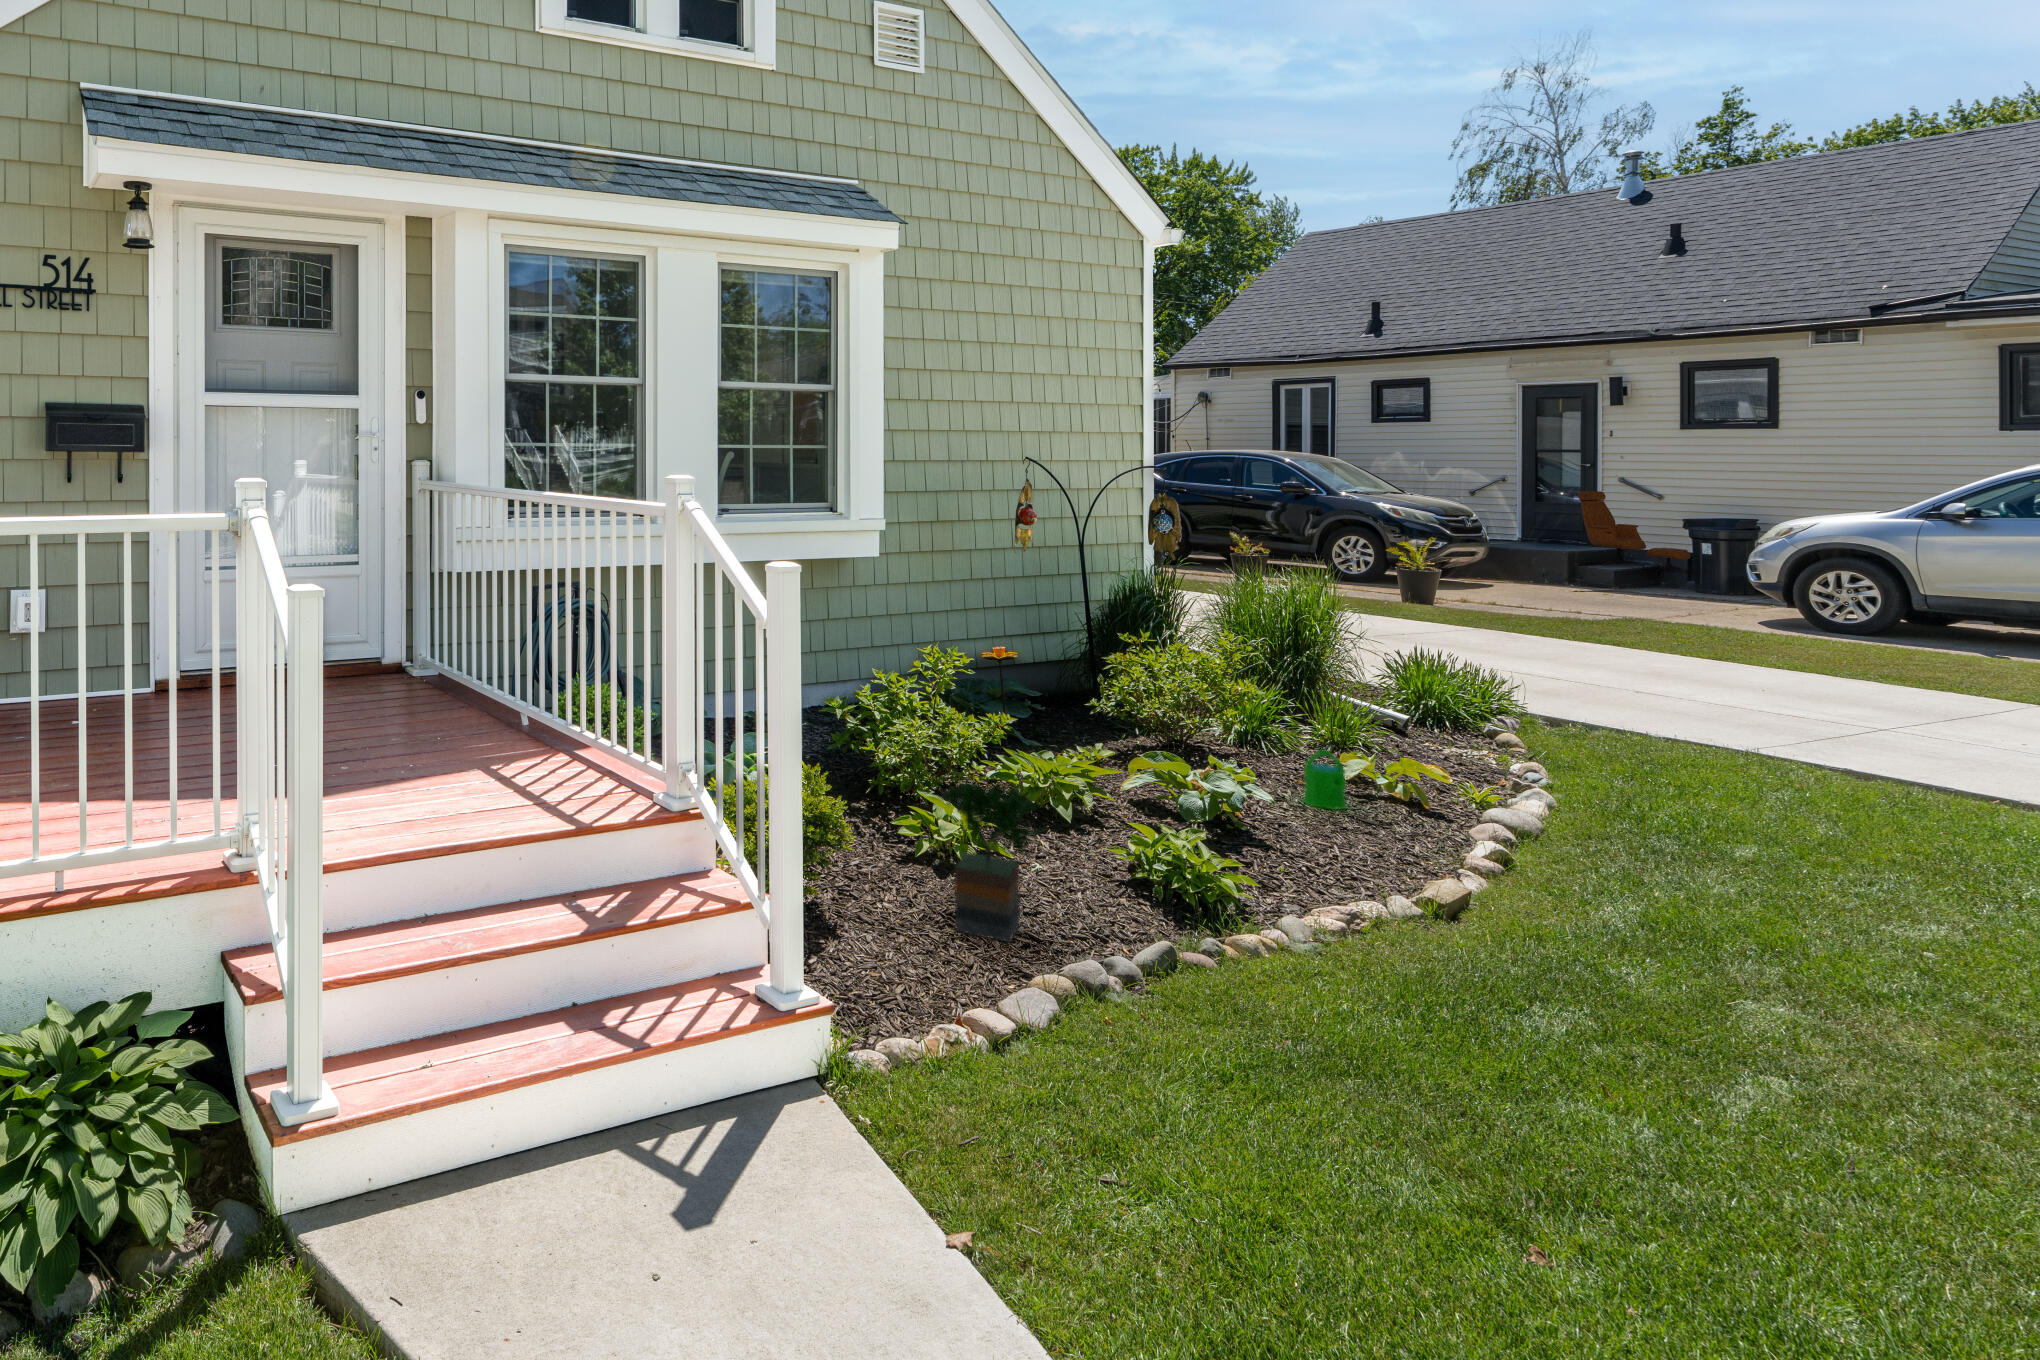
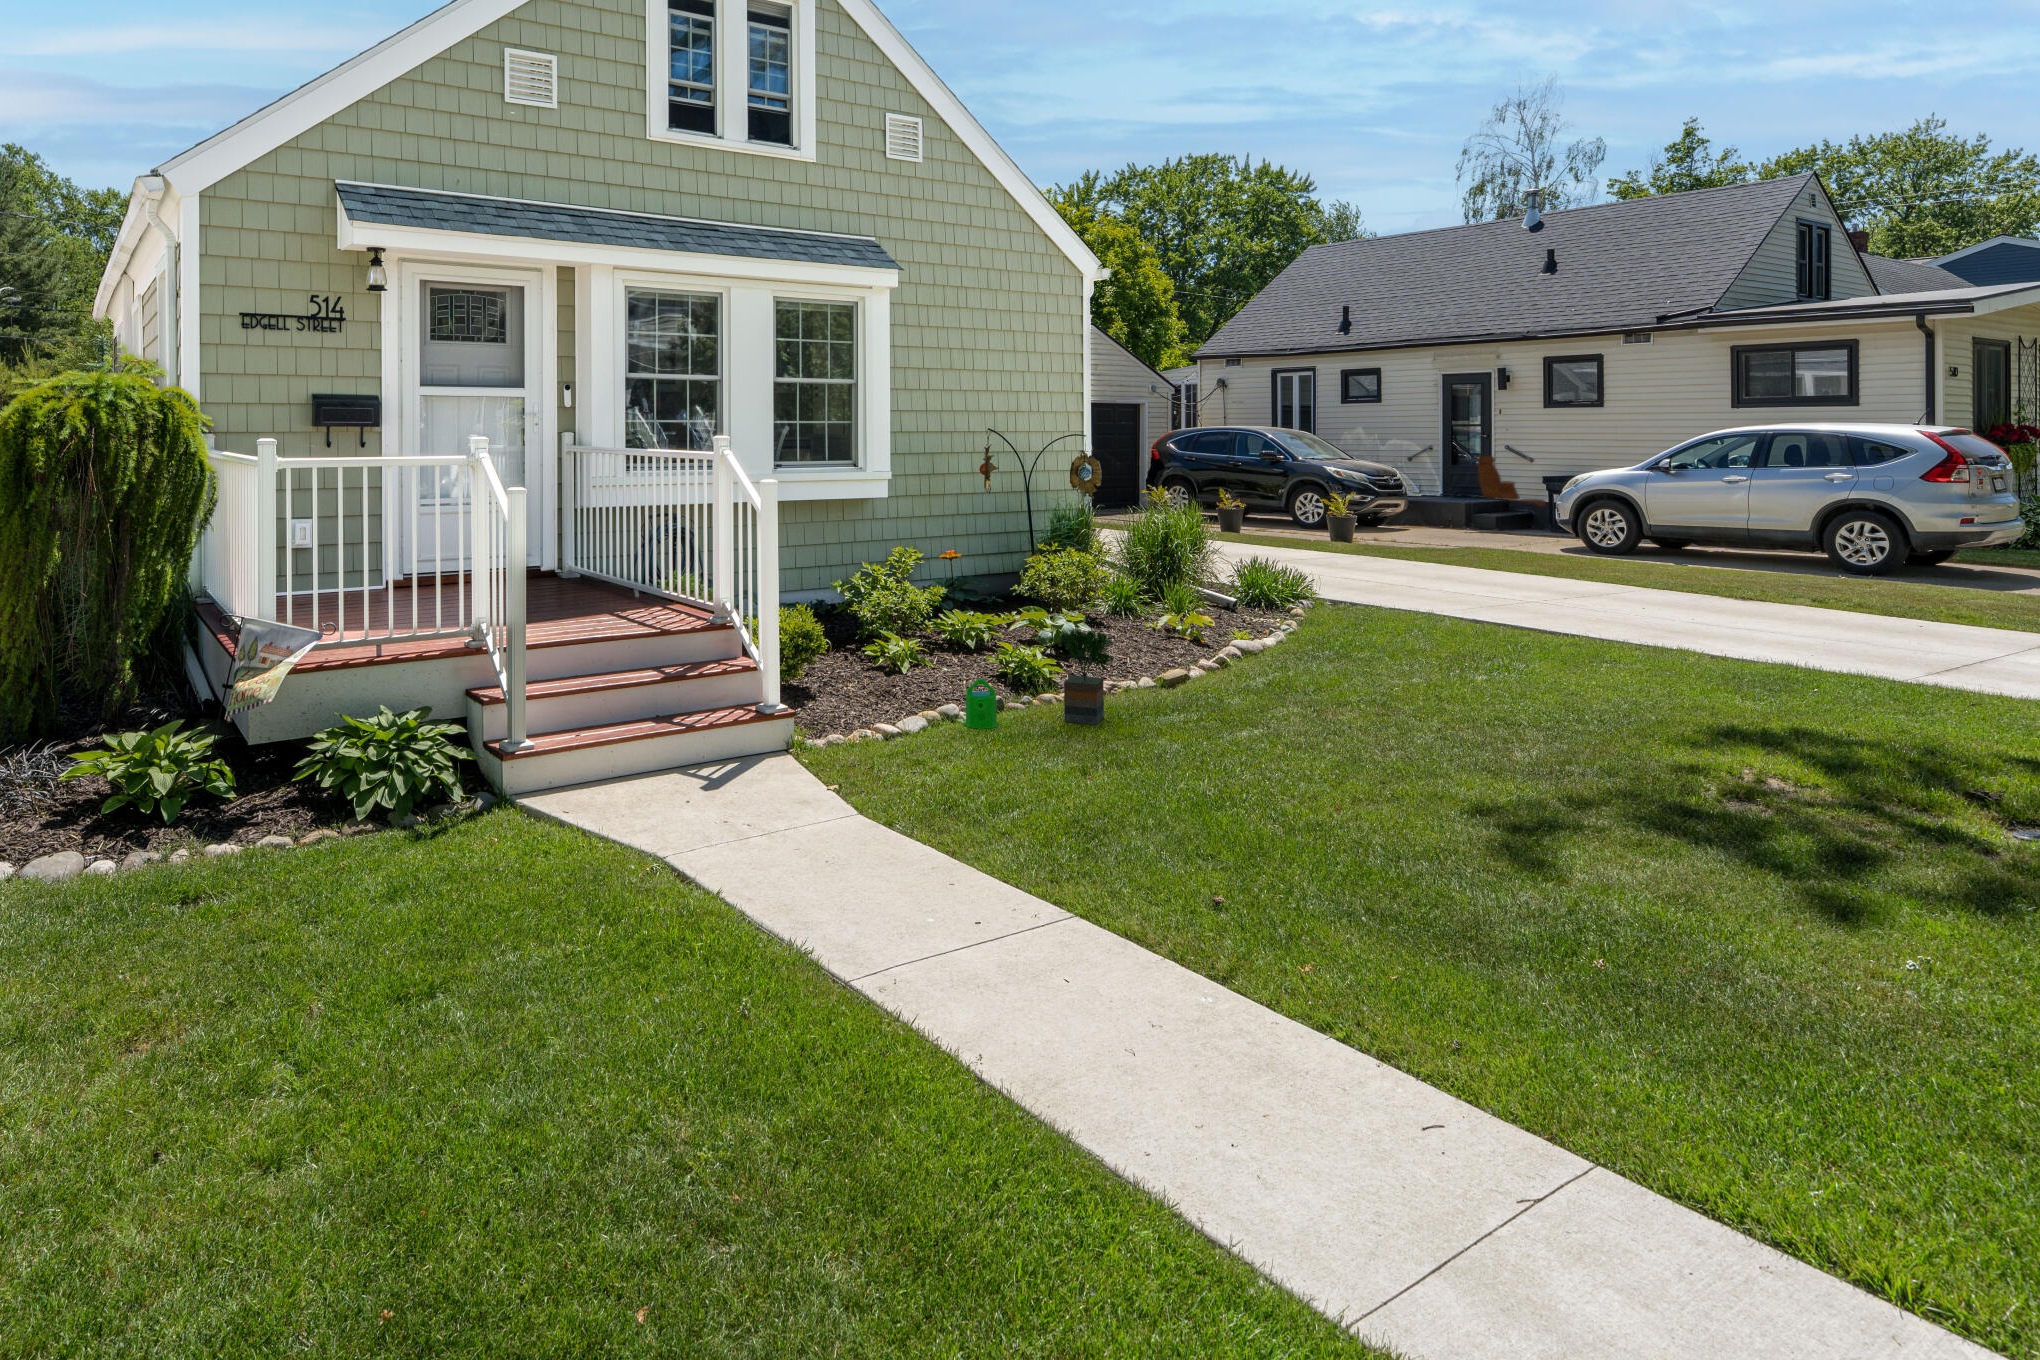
watering can: present [1303,749,1348,810] -> present [964,679,999,729]
potted tree: present [943,782,1039,942] -> present [1058,630,1114,725]

